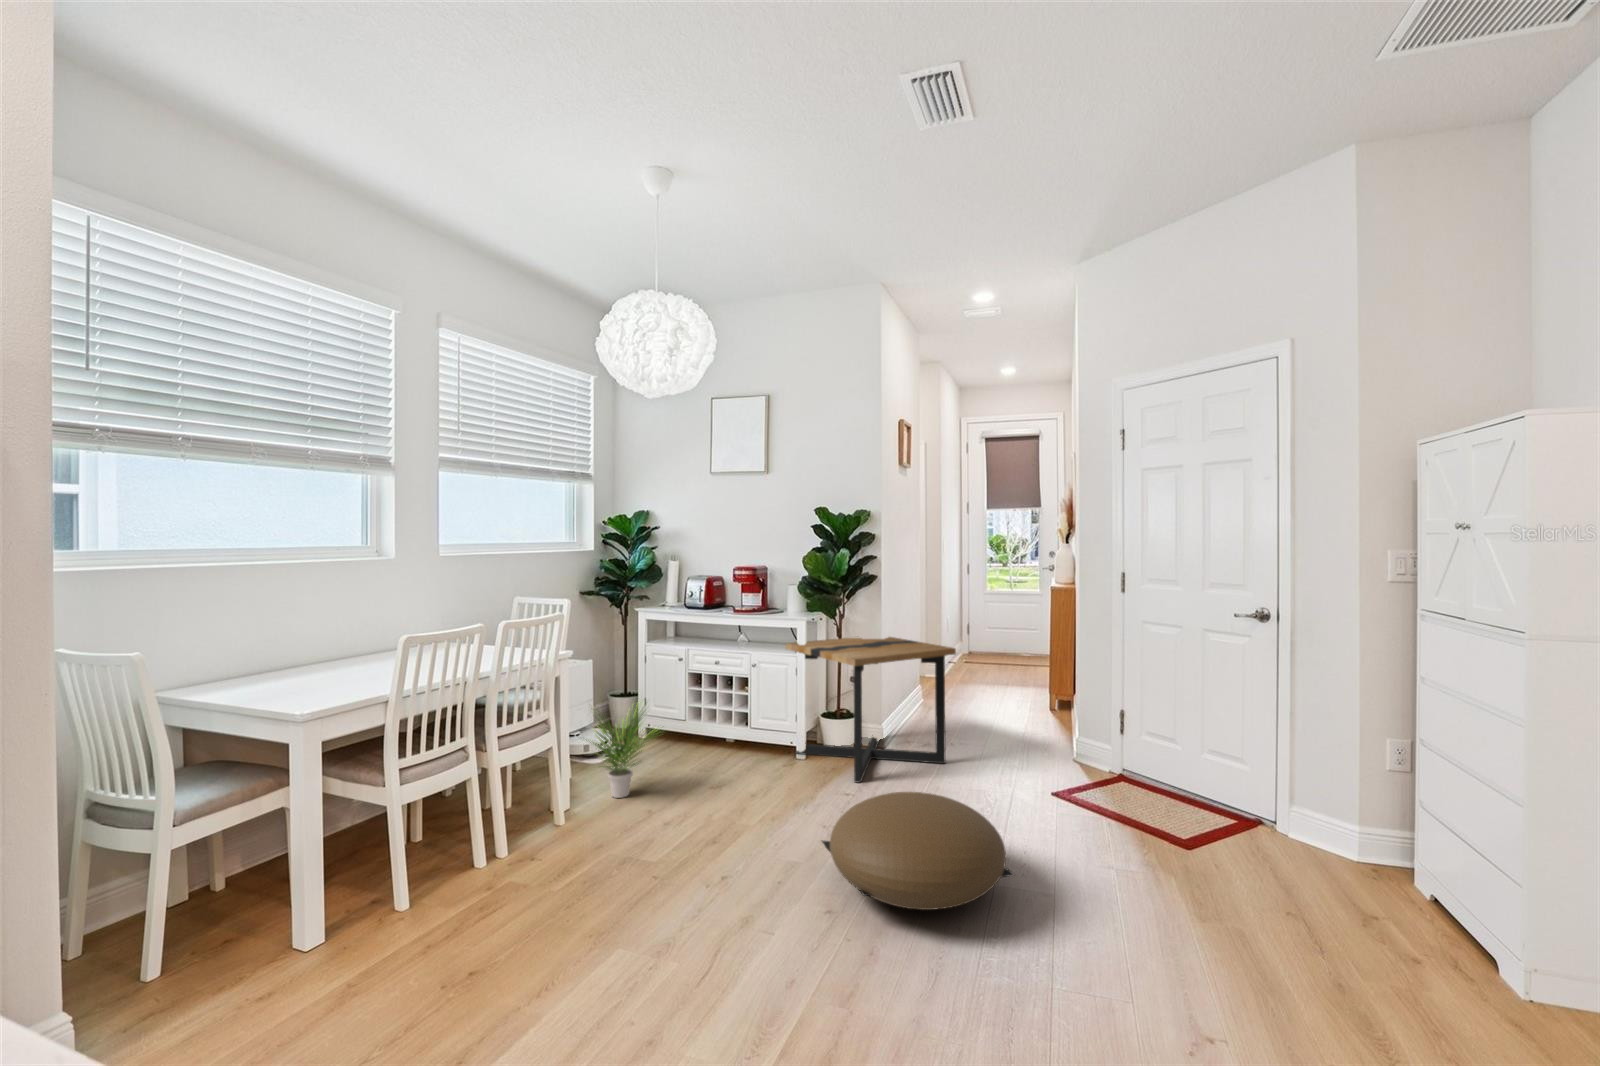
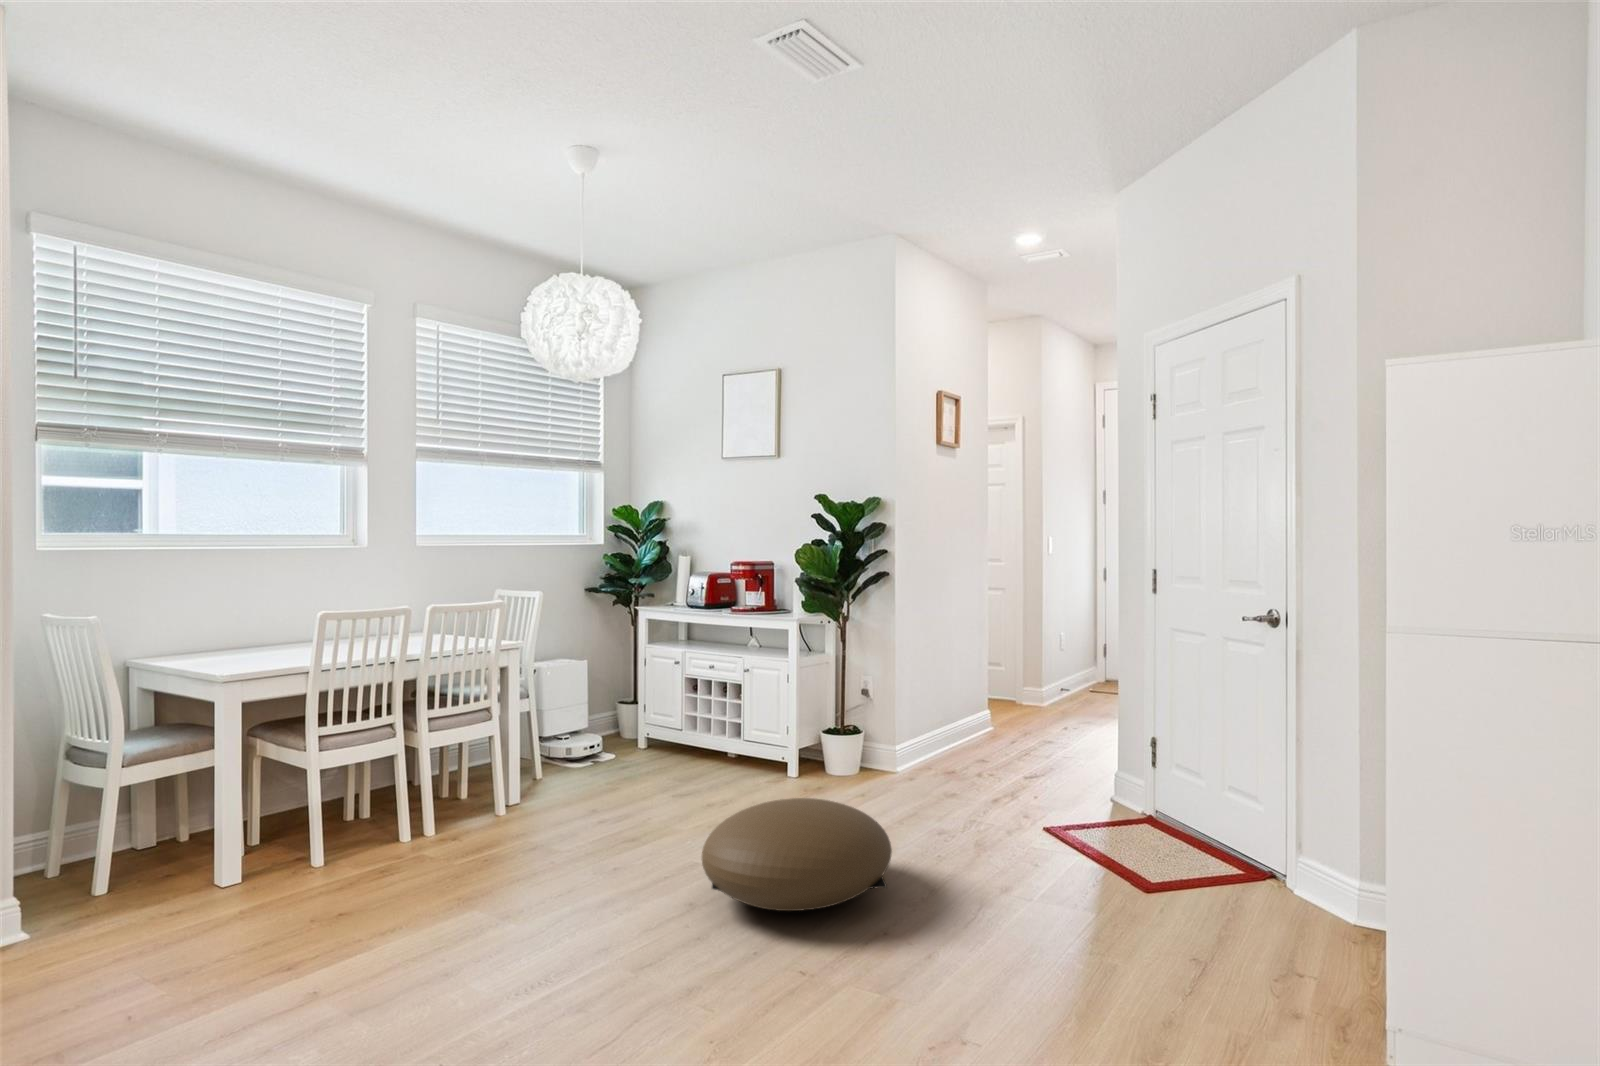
side table: present [786,637,956,783] -> none [780,642,963,803]
potted plant: present [590,706,658,798] -> none [524,697,622,799]

